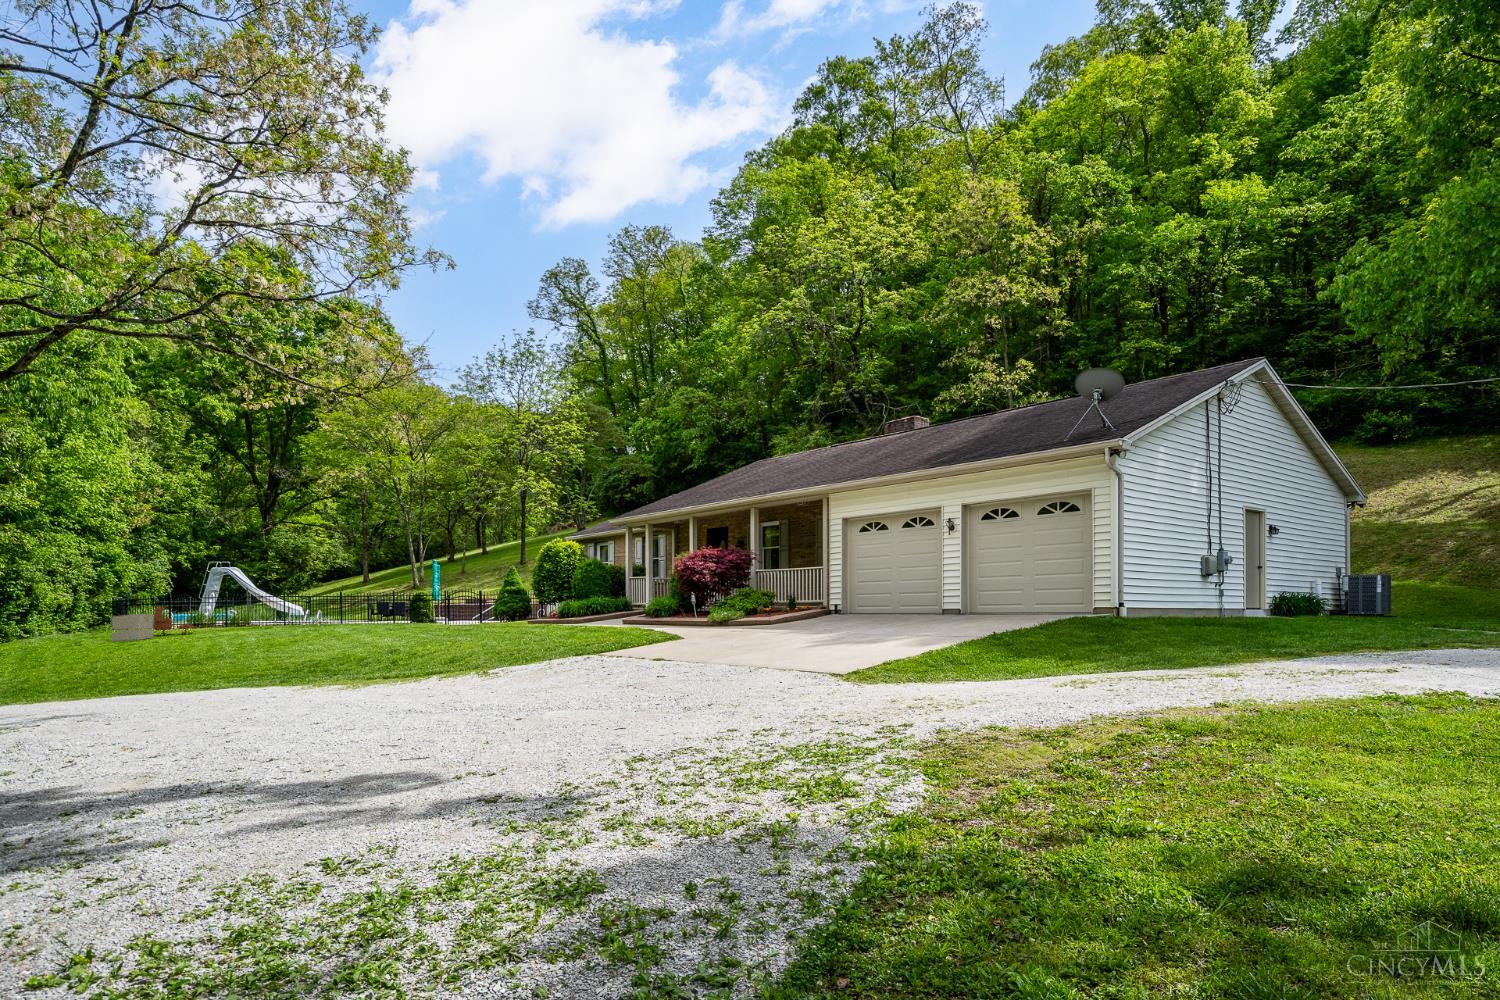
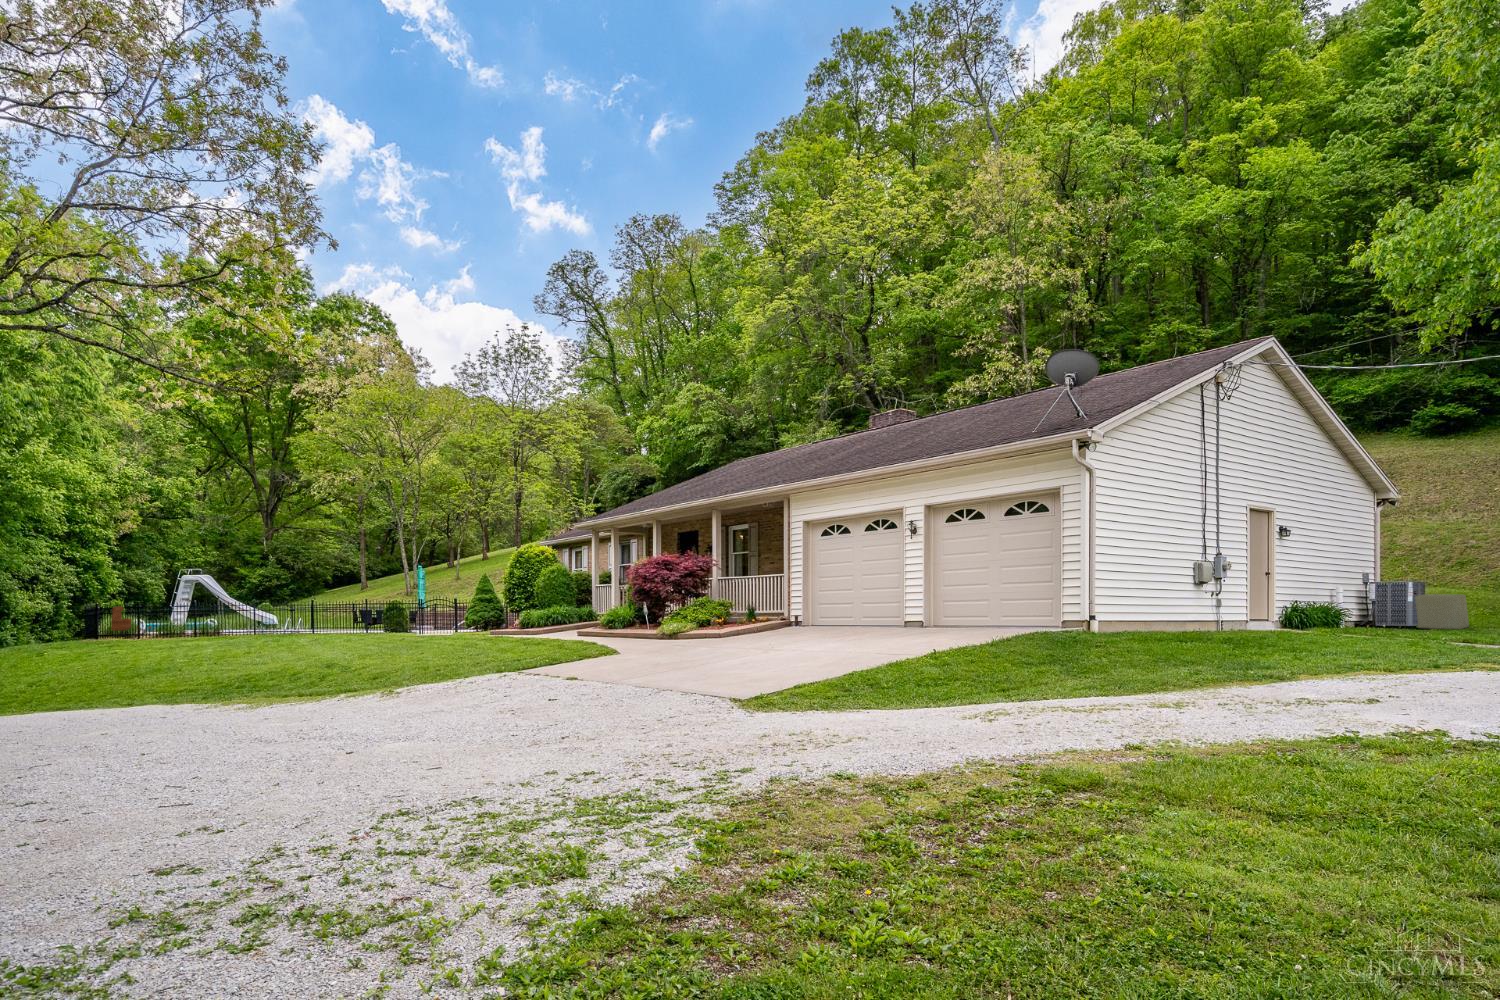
cardboard box: present [111,614,154,641] -> present [1415,594,1469,629]

